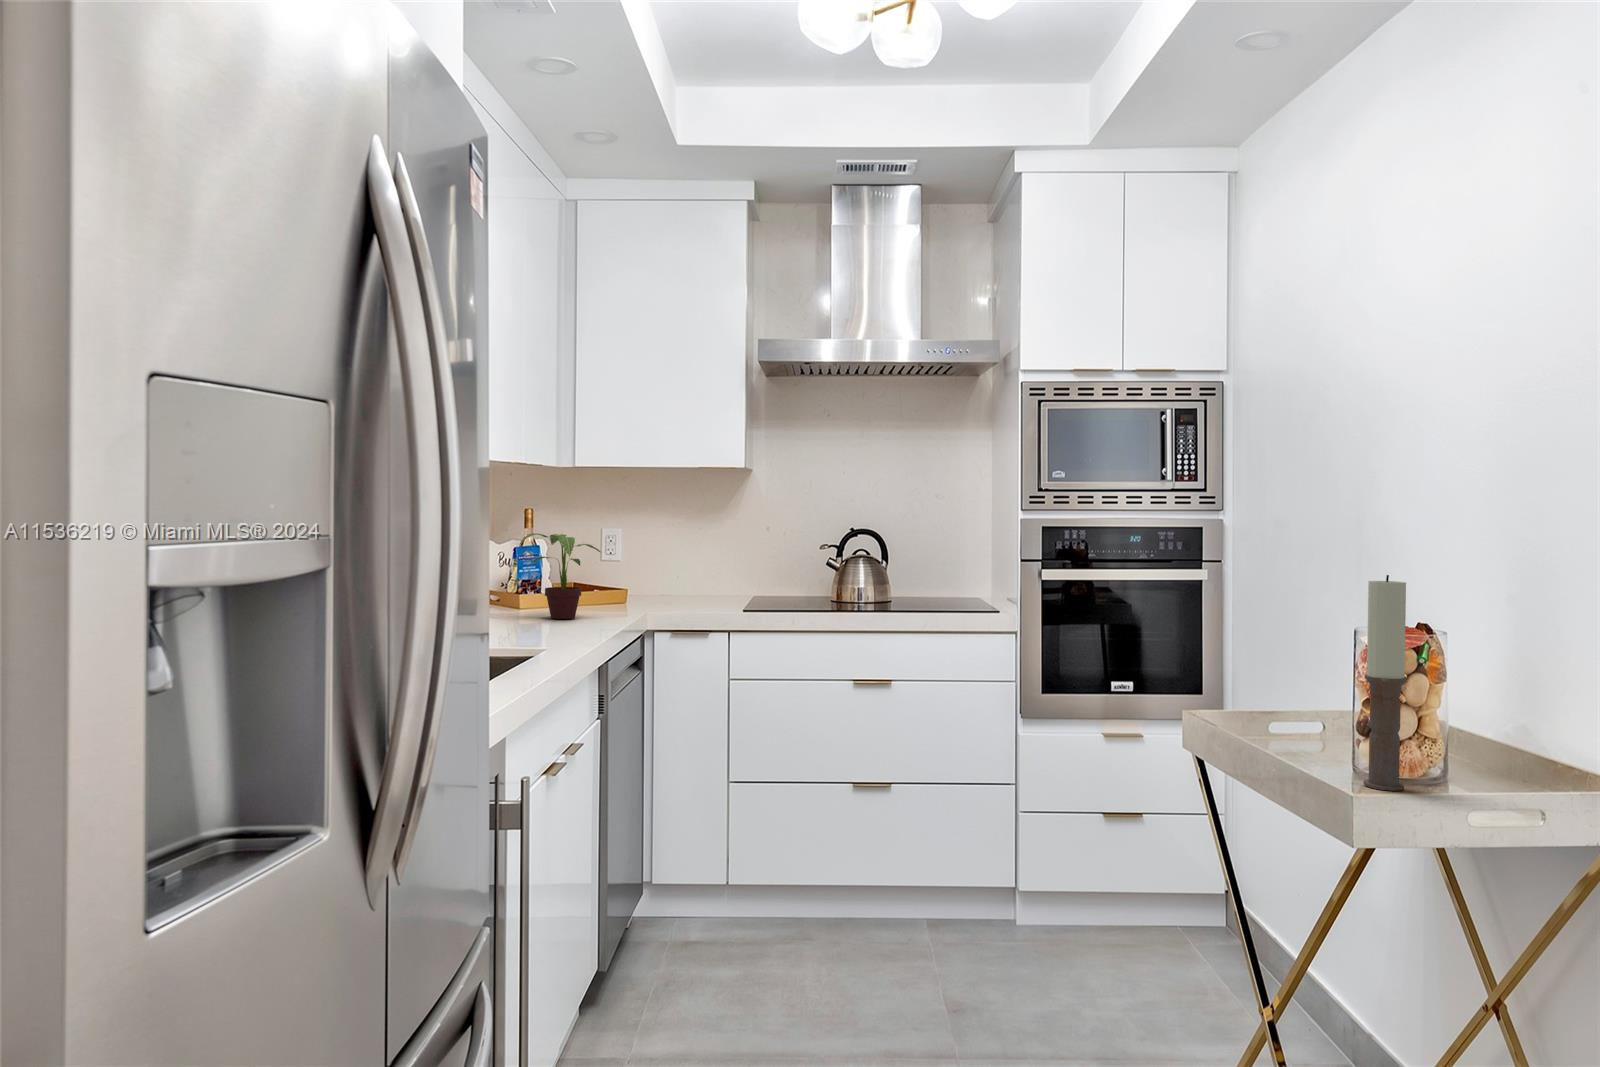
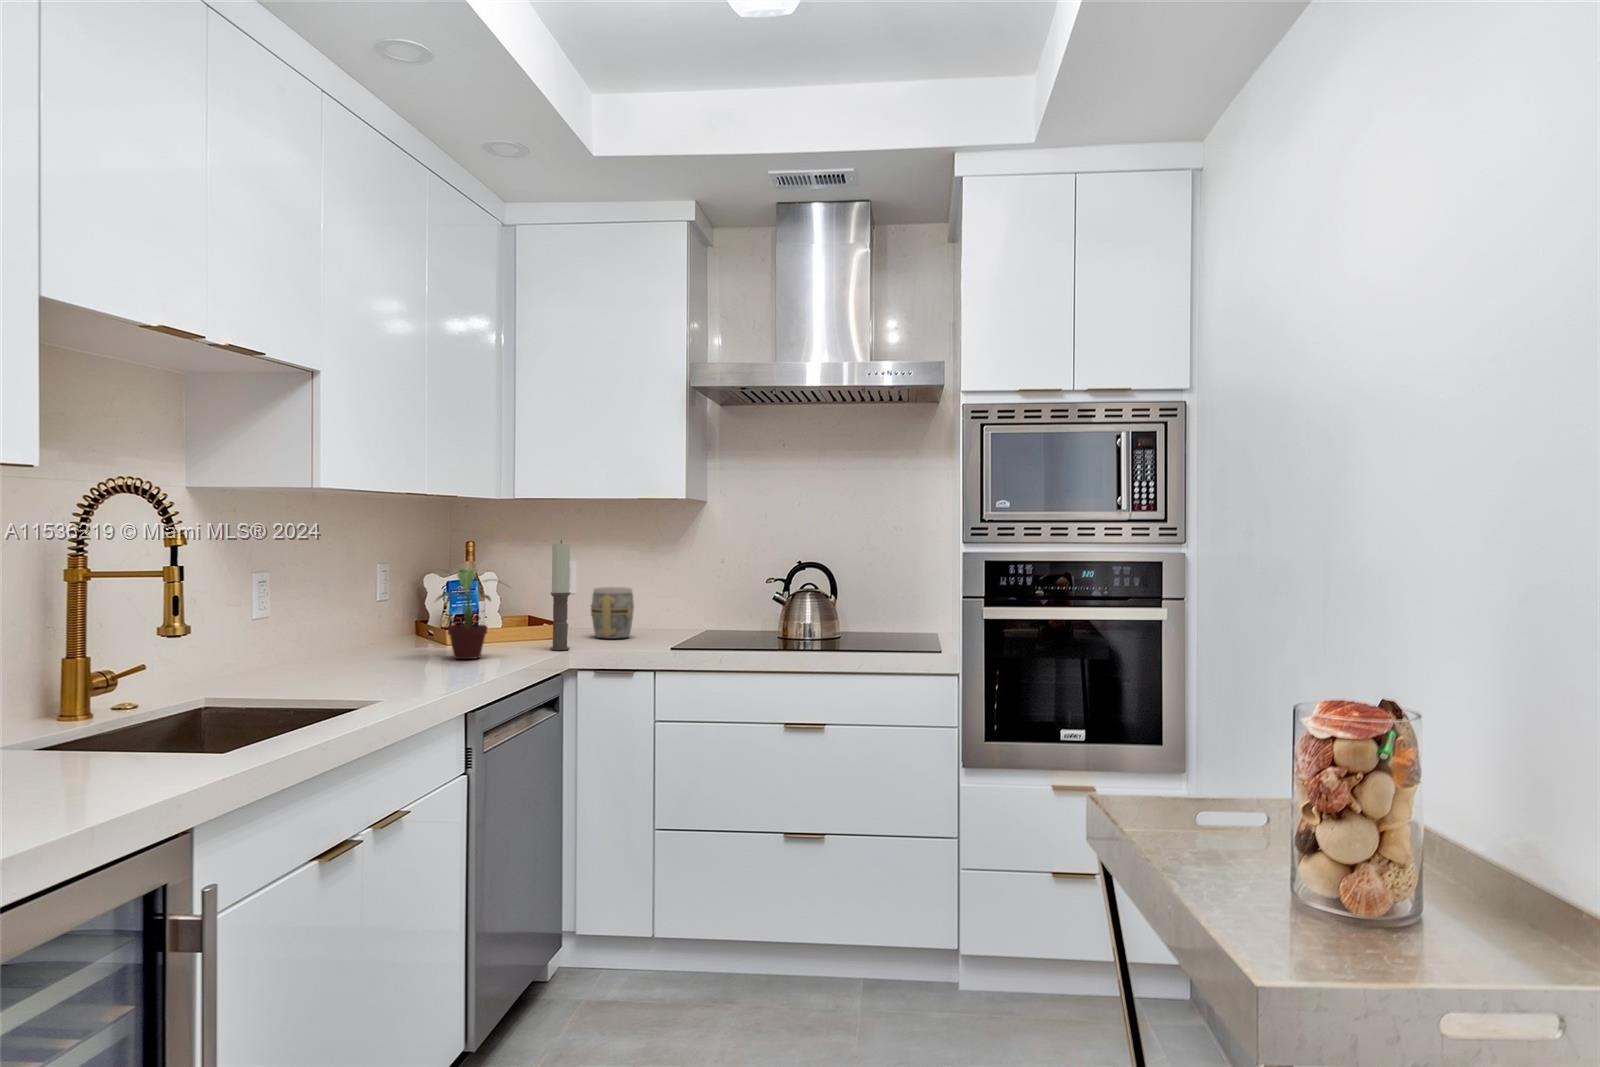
mug: none [654,554,695,603] -> present [591,587,634,639]
candle: present [1364,575,1407,791] -> present [550,540,570,650]

